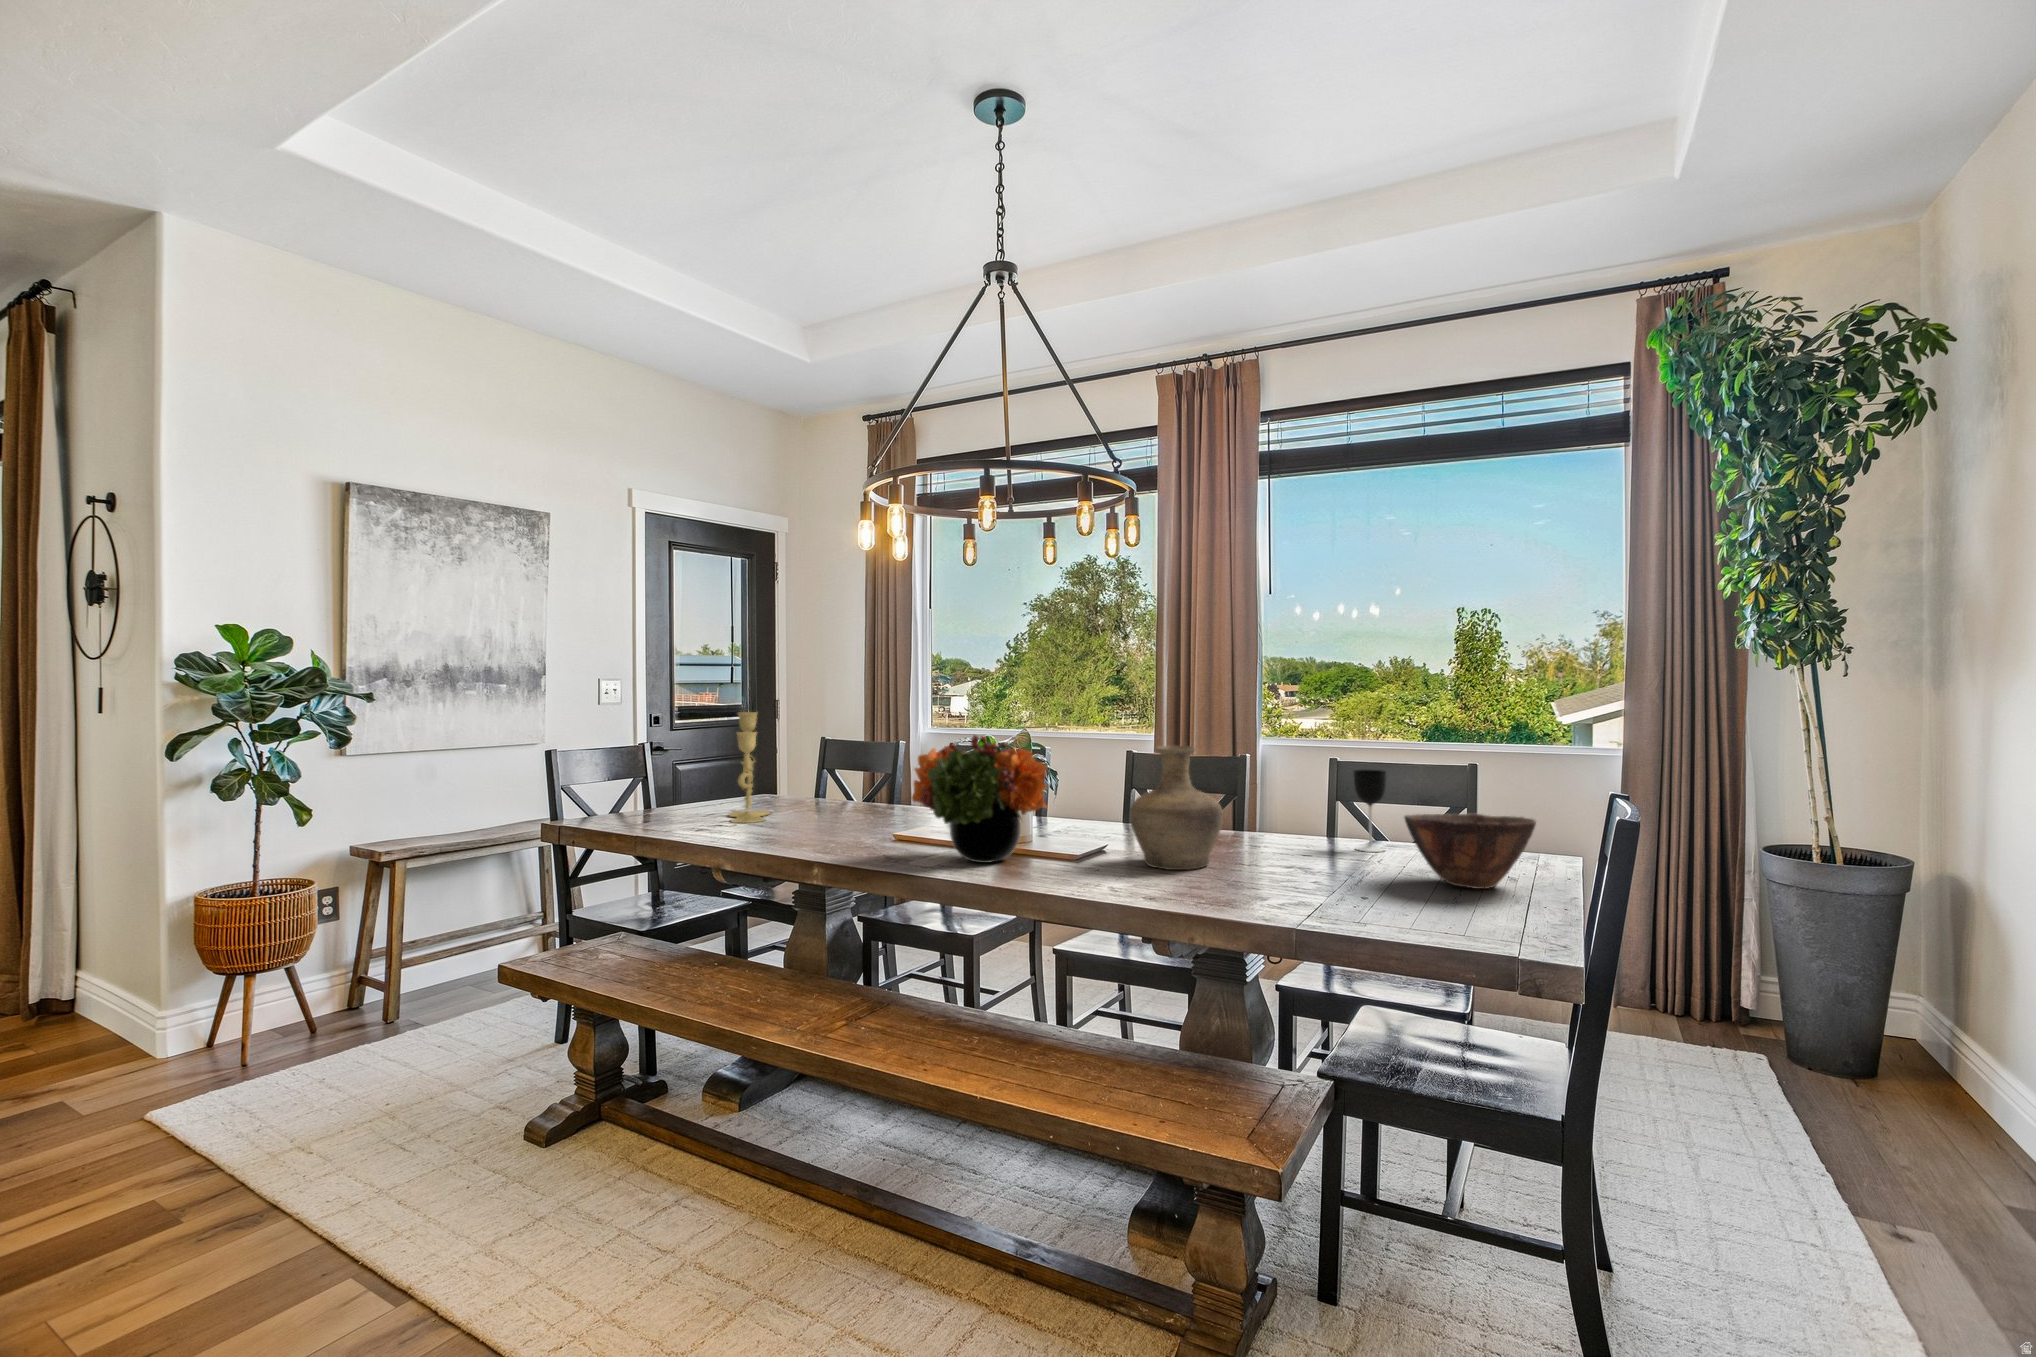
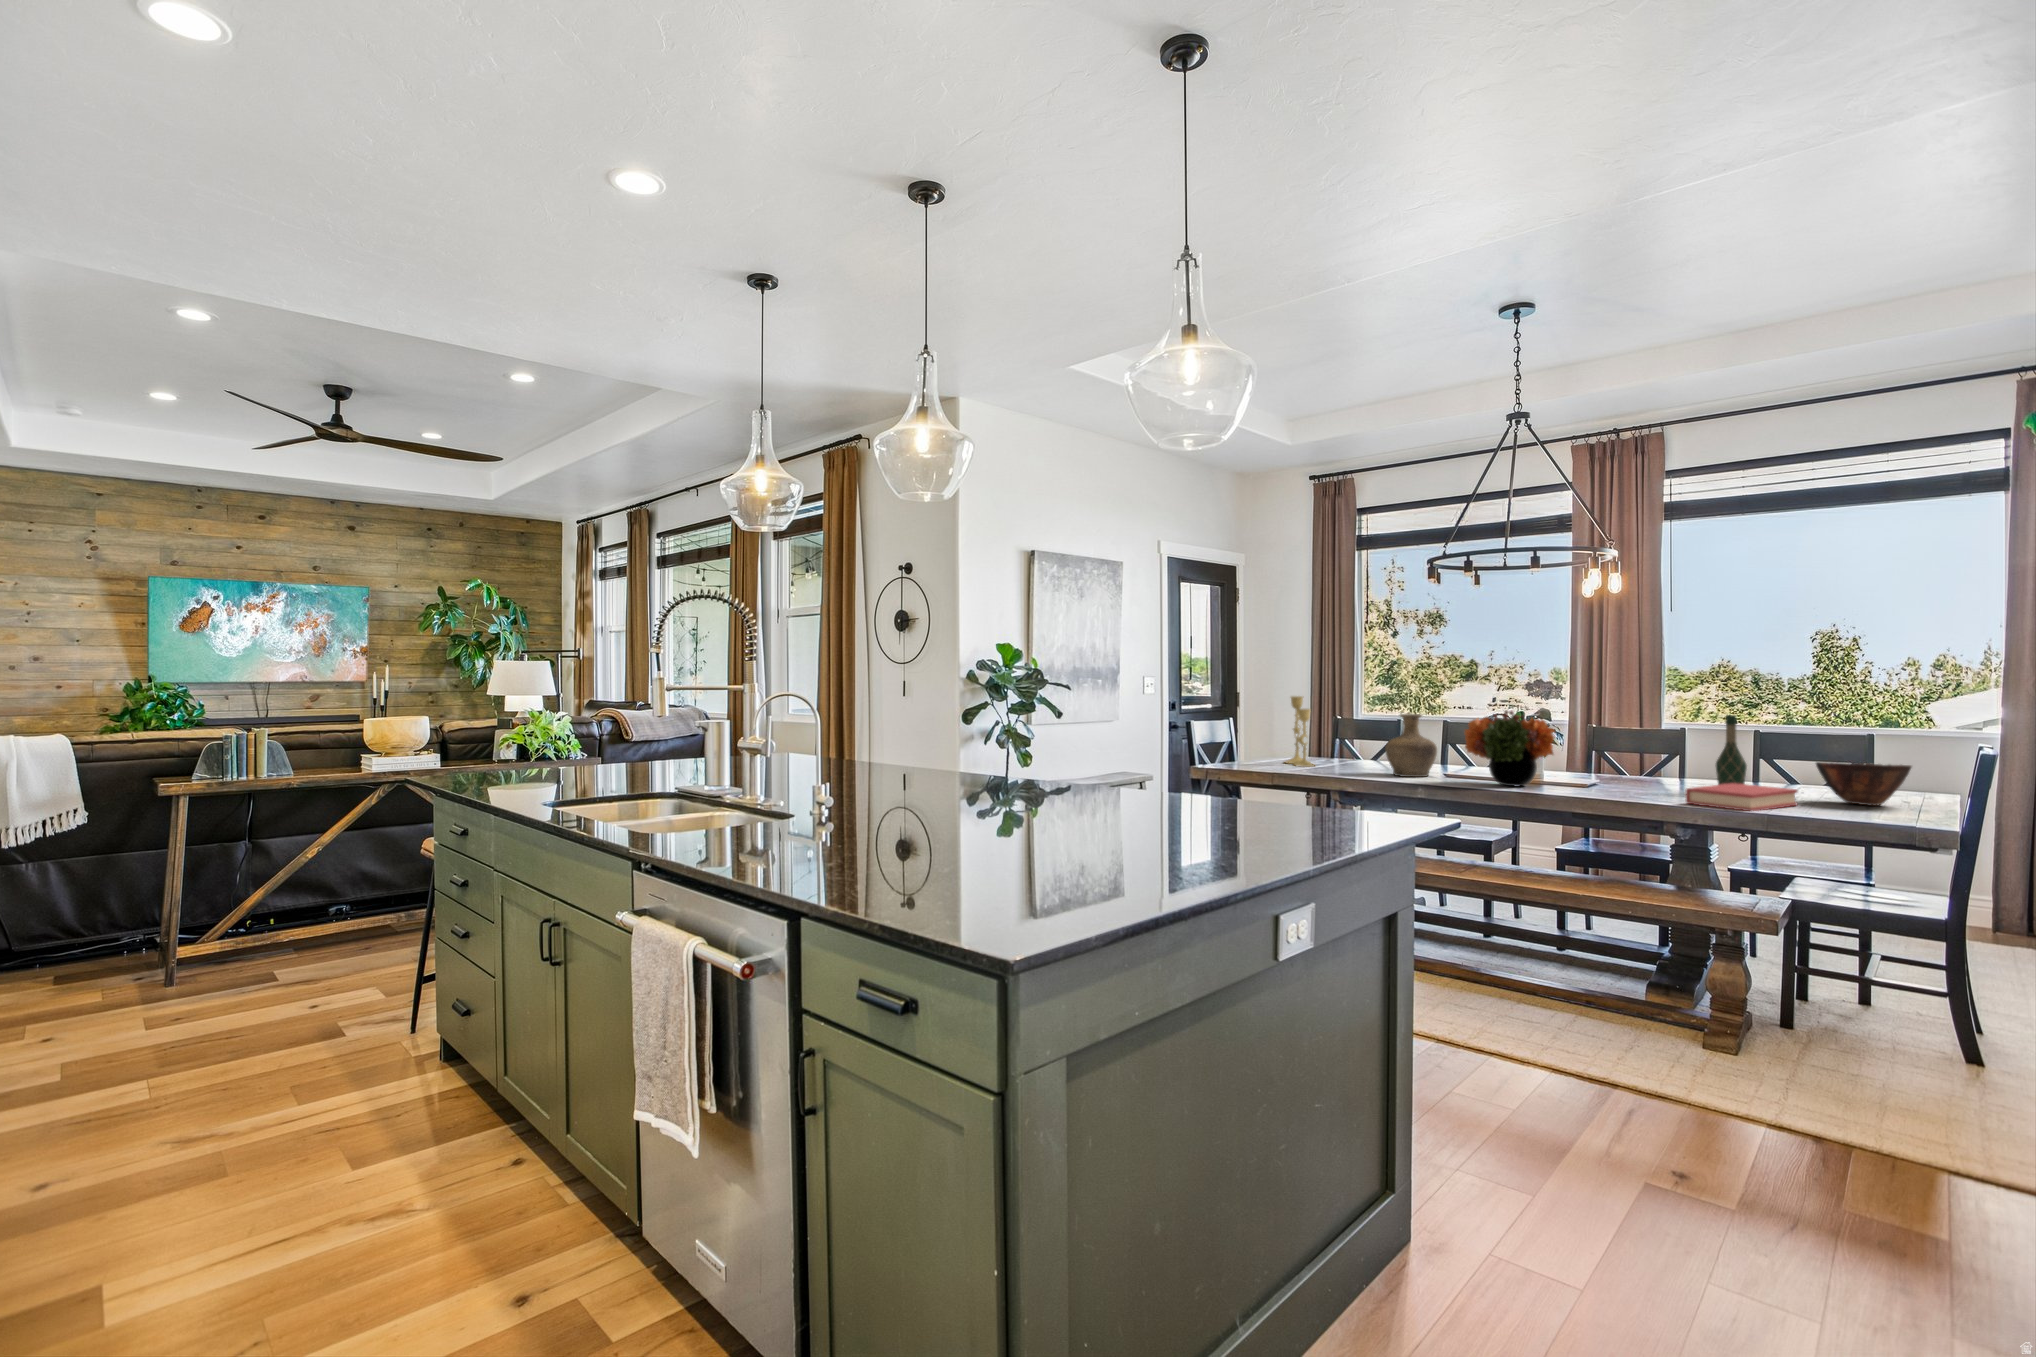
wine bottle: none [1273,738,1315,867] -> present [1716,715,1747,785]
vase: present [1130,746,1223,870] -> present [1385,714,1437,777]
wine glass: present [1353,770,1386,852] -> none [1770,738,1796,791]
hardback book: none [1204,855,1374,922] -> present [1686,783,1798,811]

